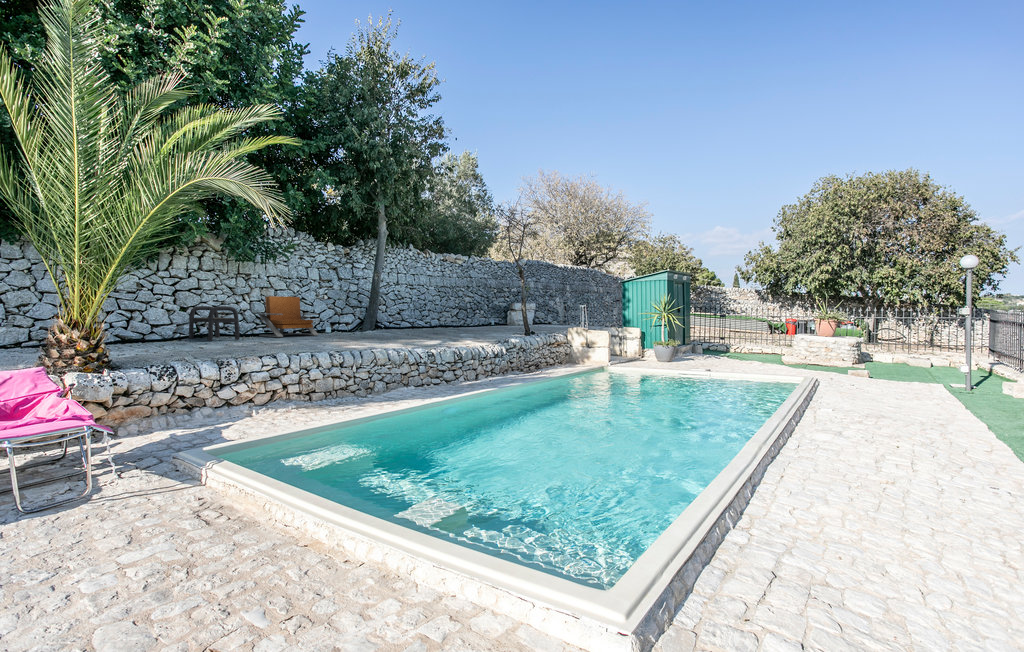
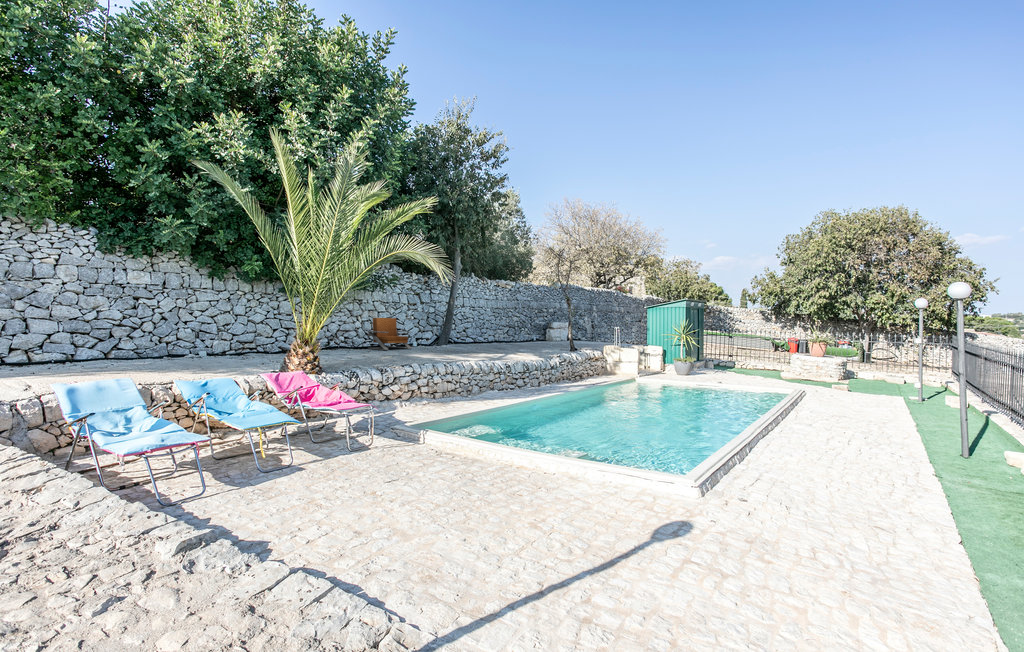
bench: present [189,306,240,341] -> none [323,326,361,353]

